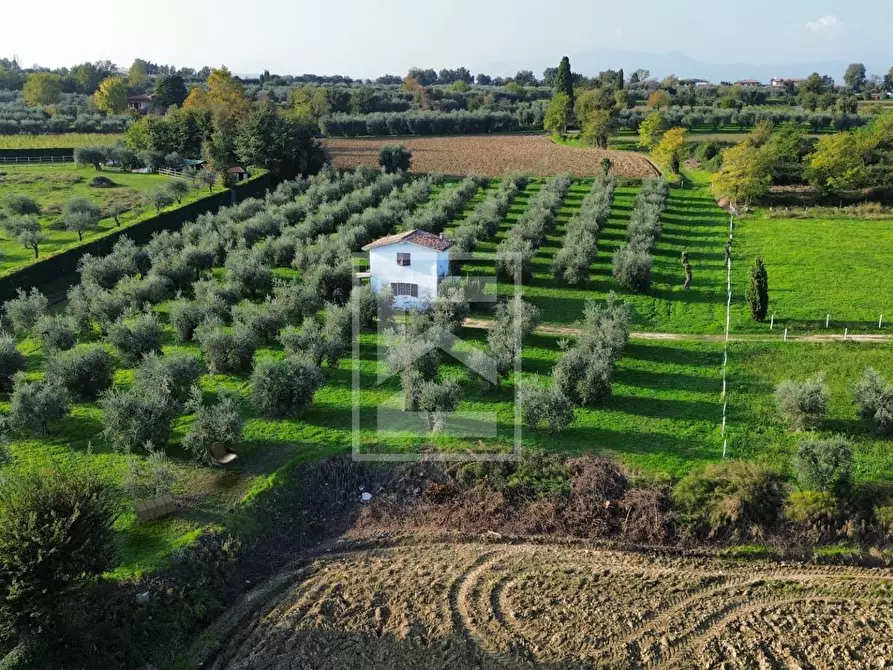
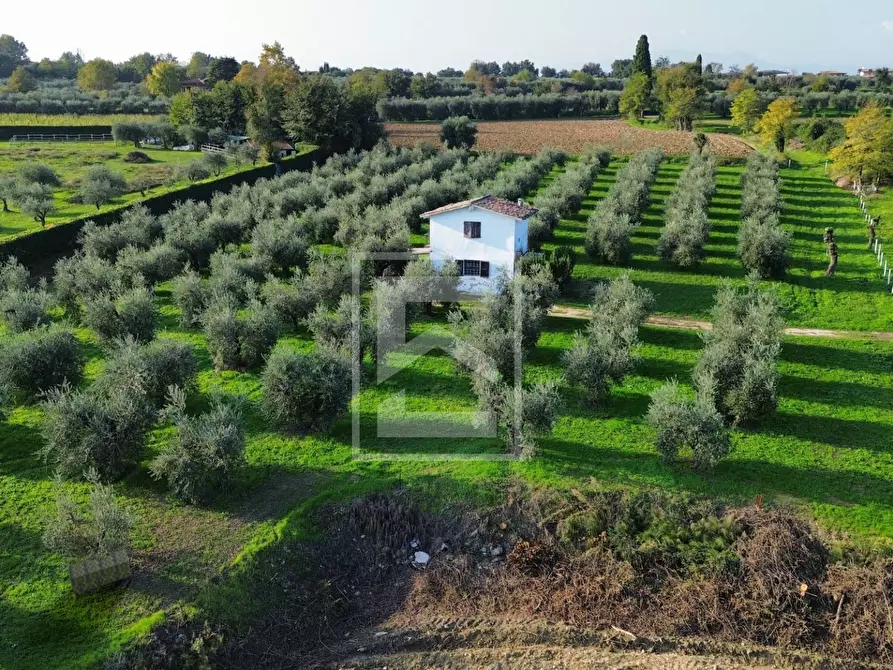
lounge chair: present [209,444,240,472] -> none [193,468,238,521]

